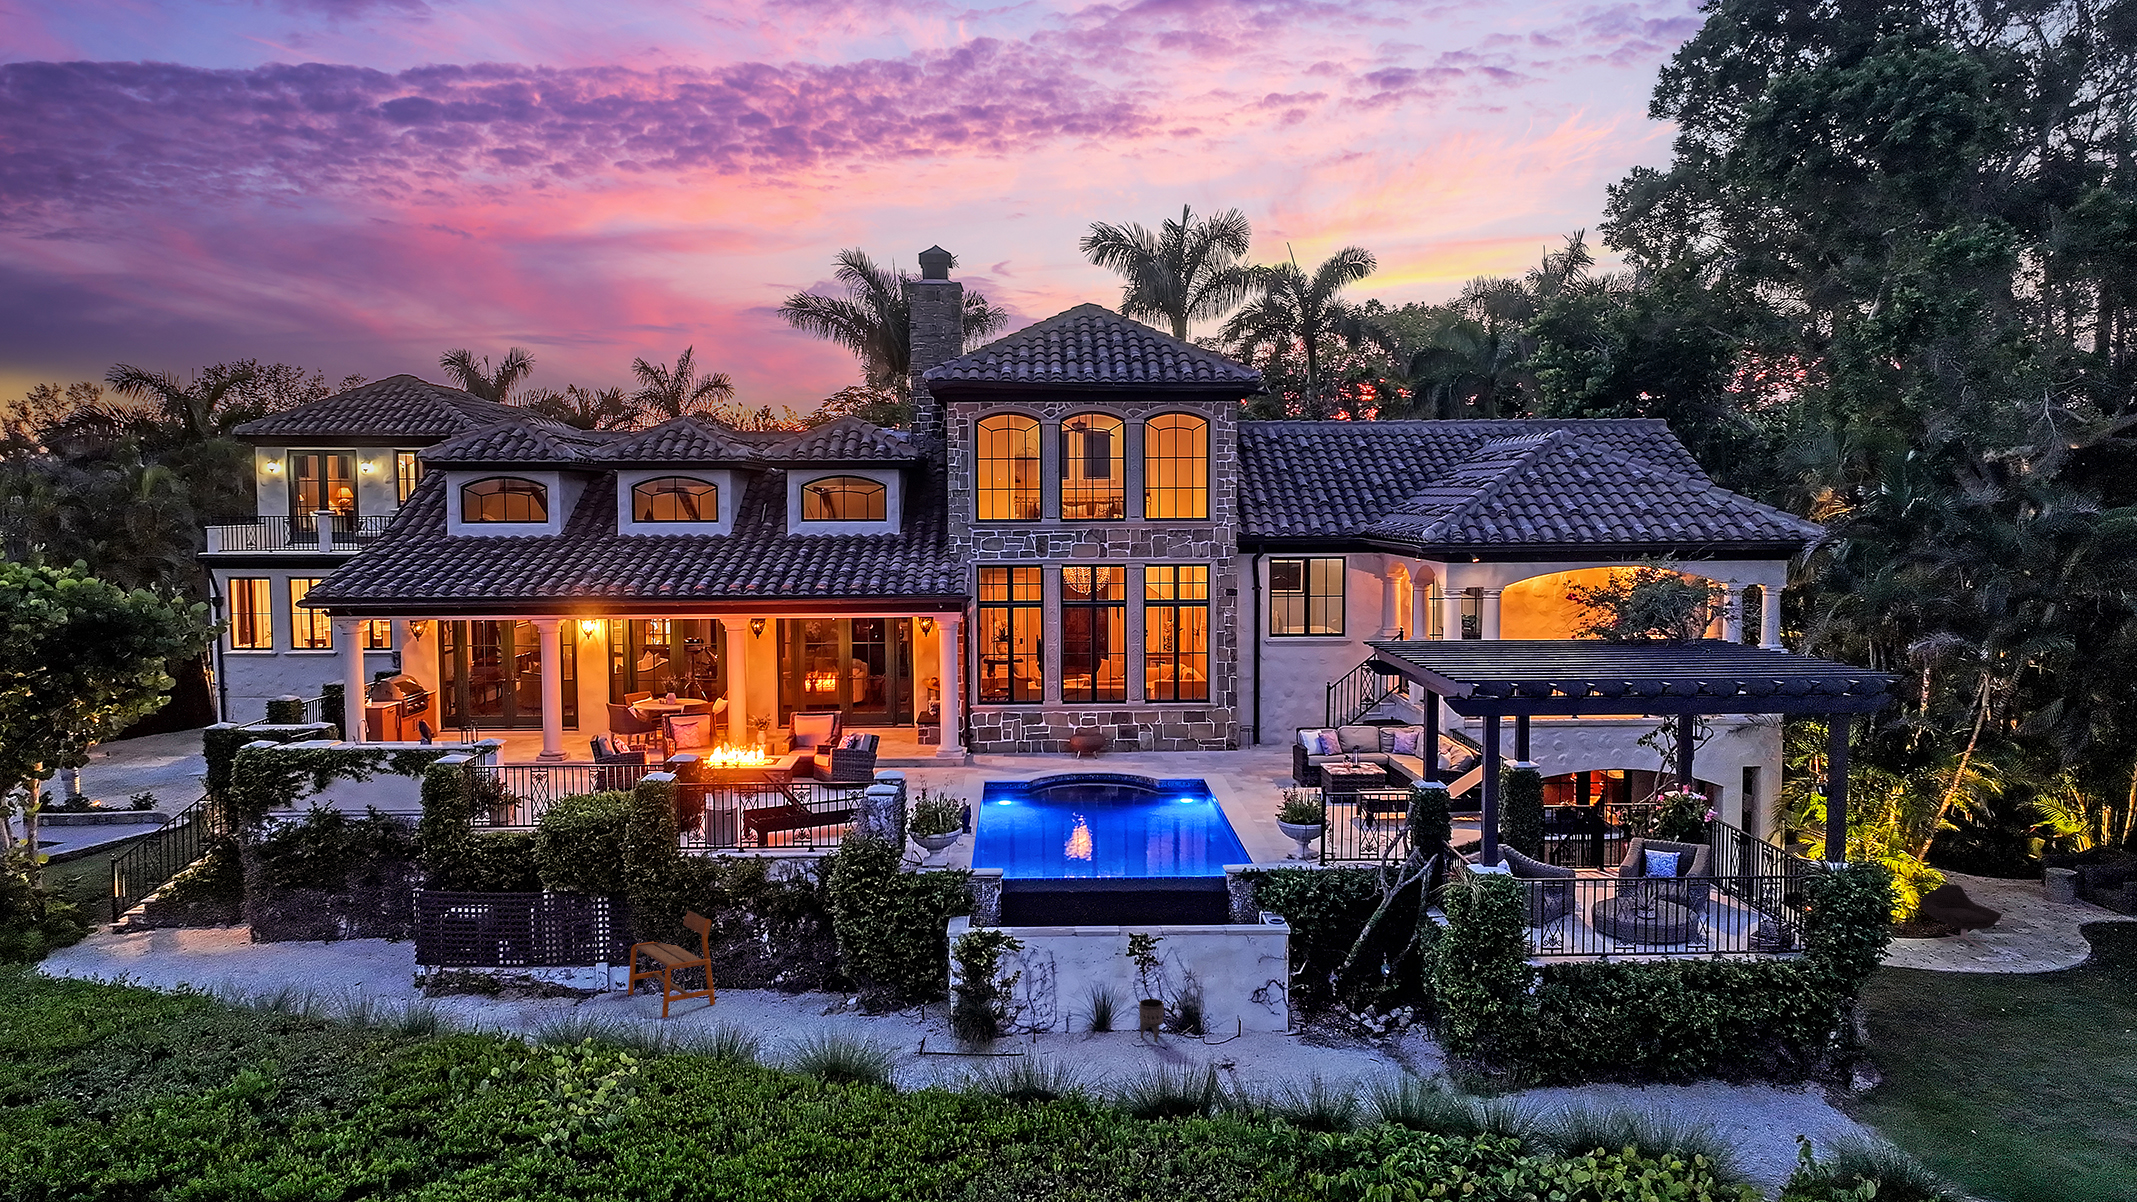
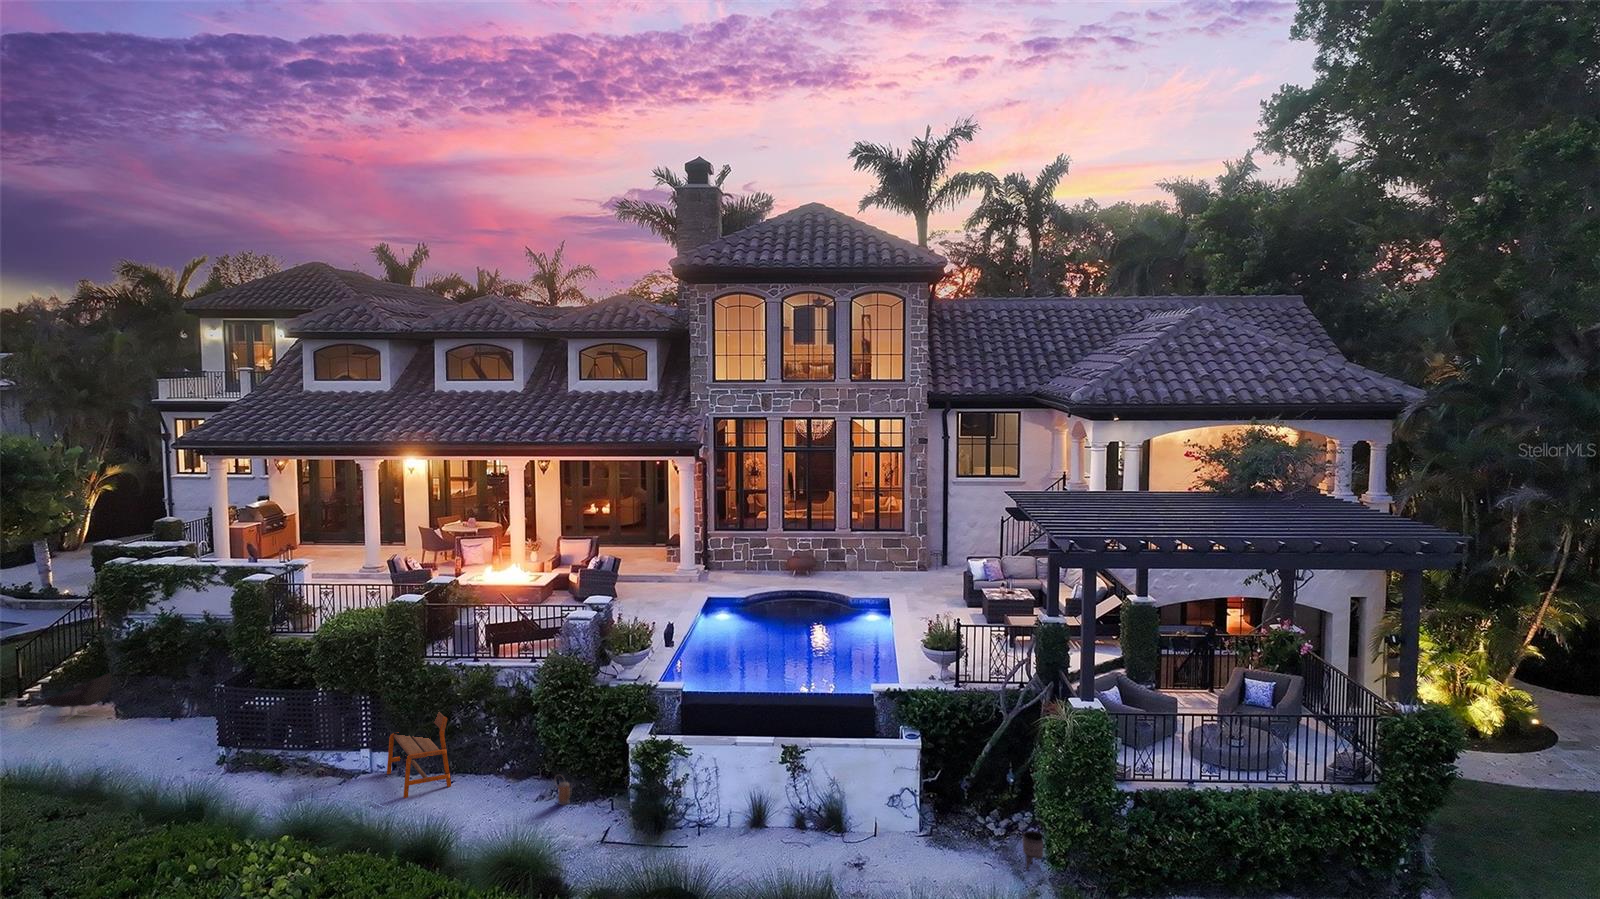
lounge chair: present [1921,885,2002,948] -> present [45,673,112,722]
watering can: none [849,982,874,1018] -> present [557,781,570,805]
planter: present [1139,999,1164,1042] -> present [1022,831,1043,870]

